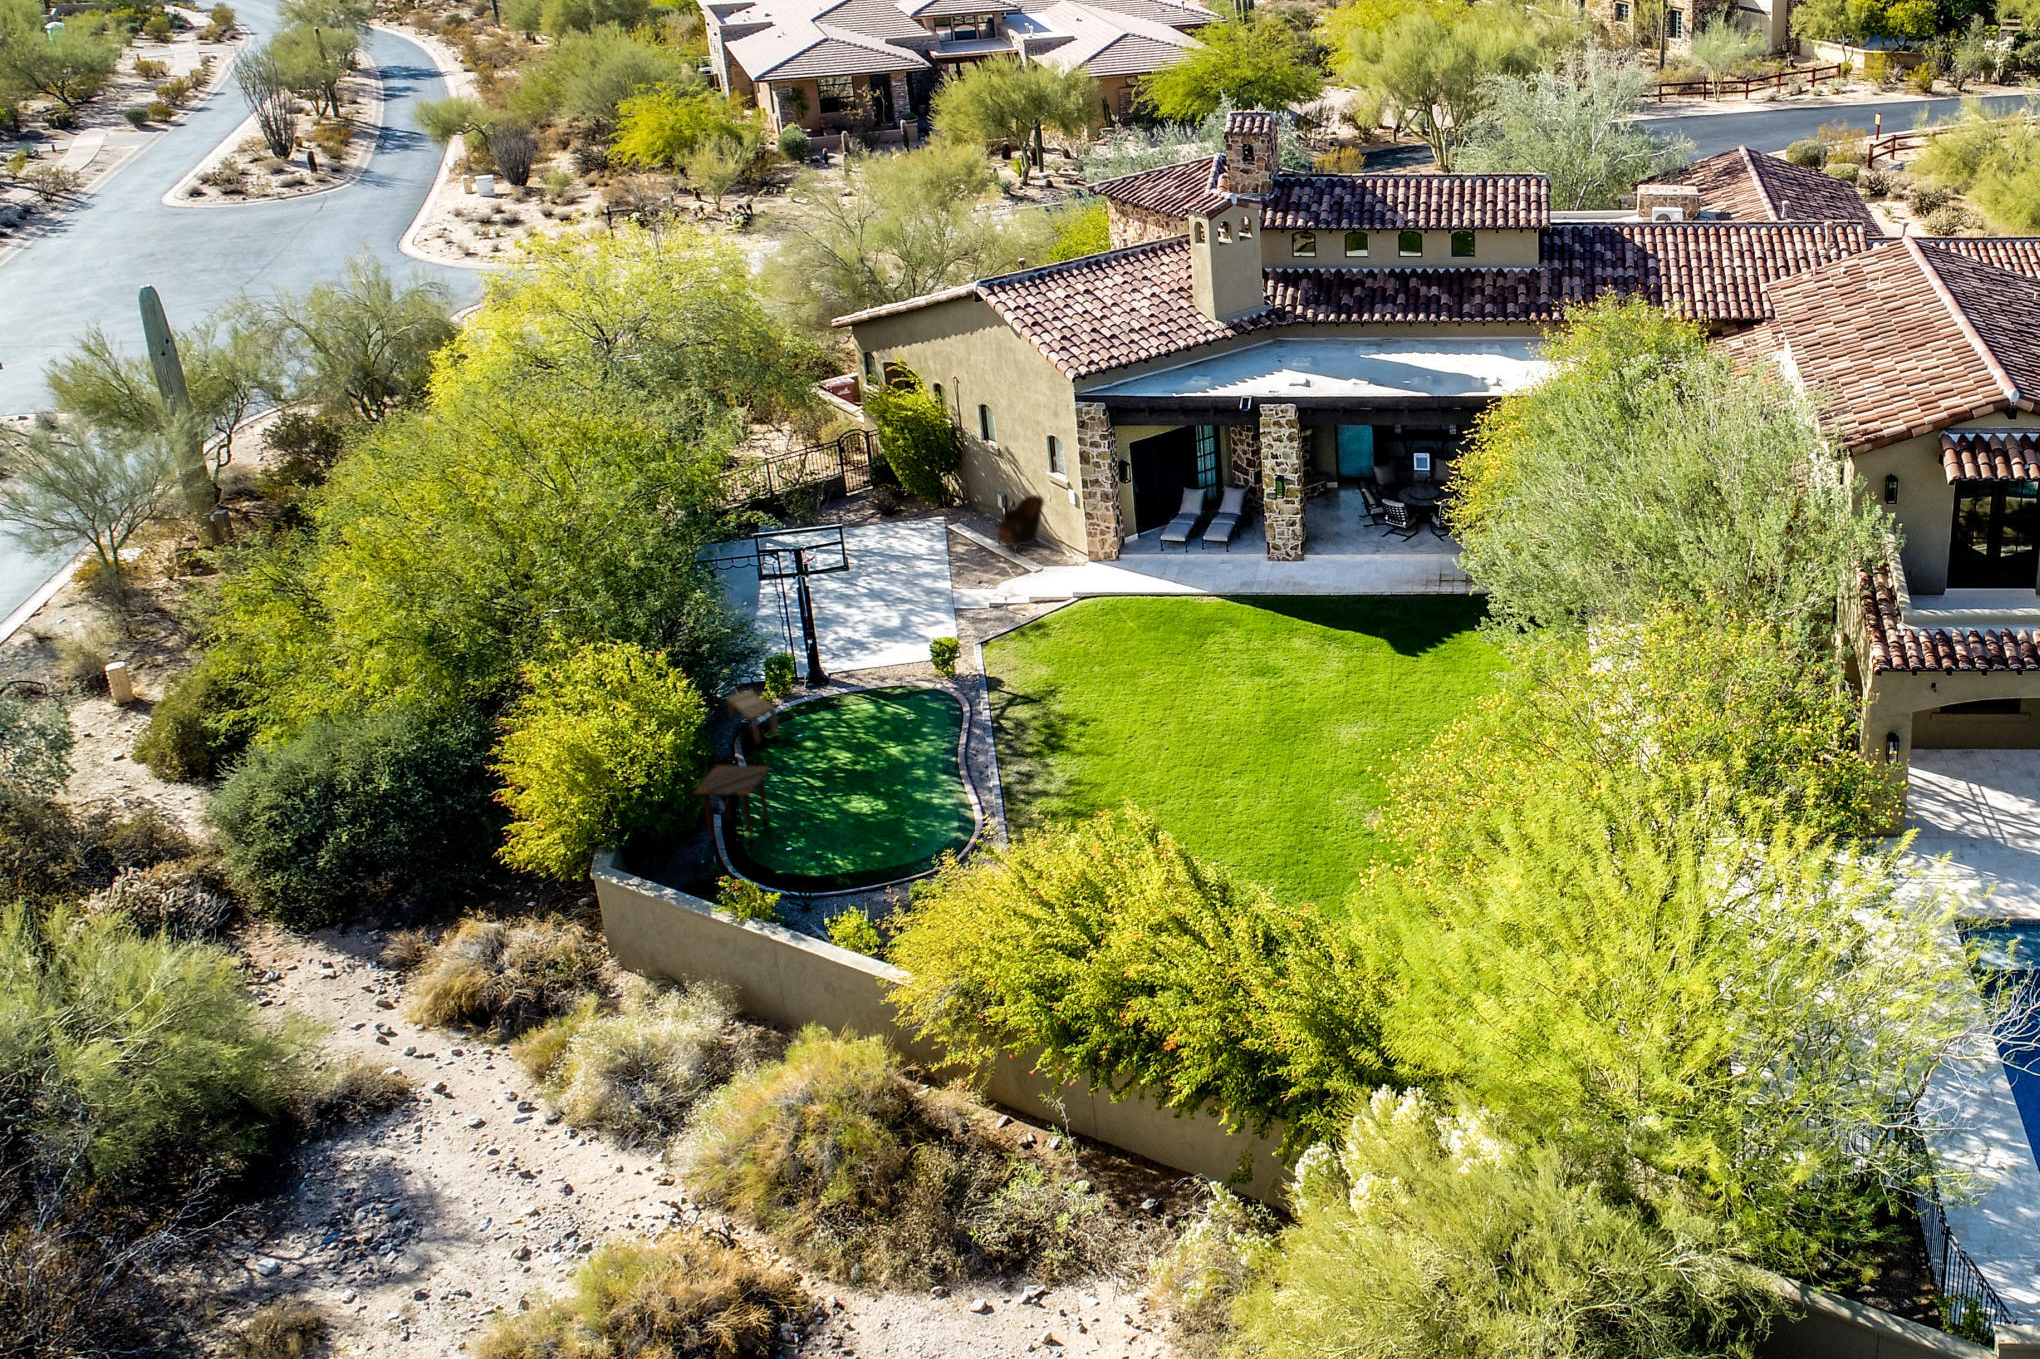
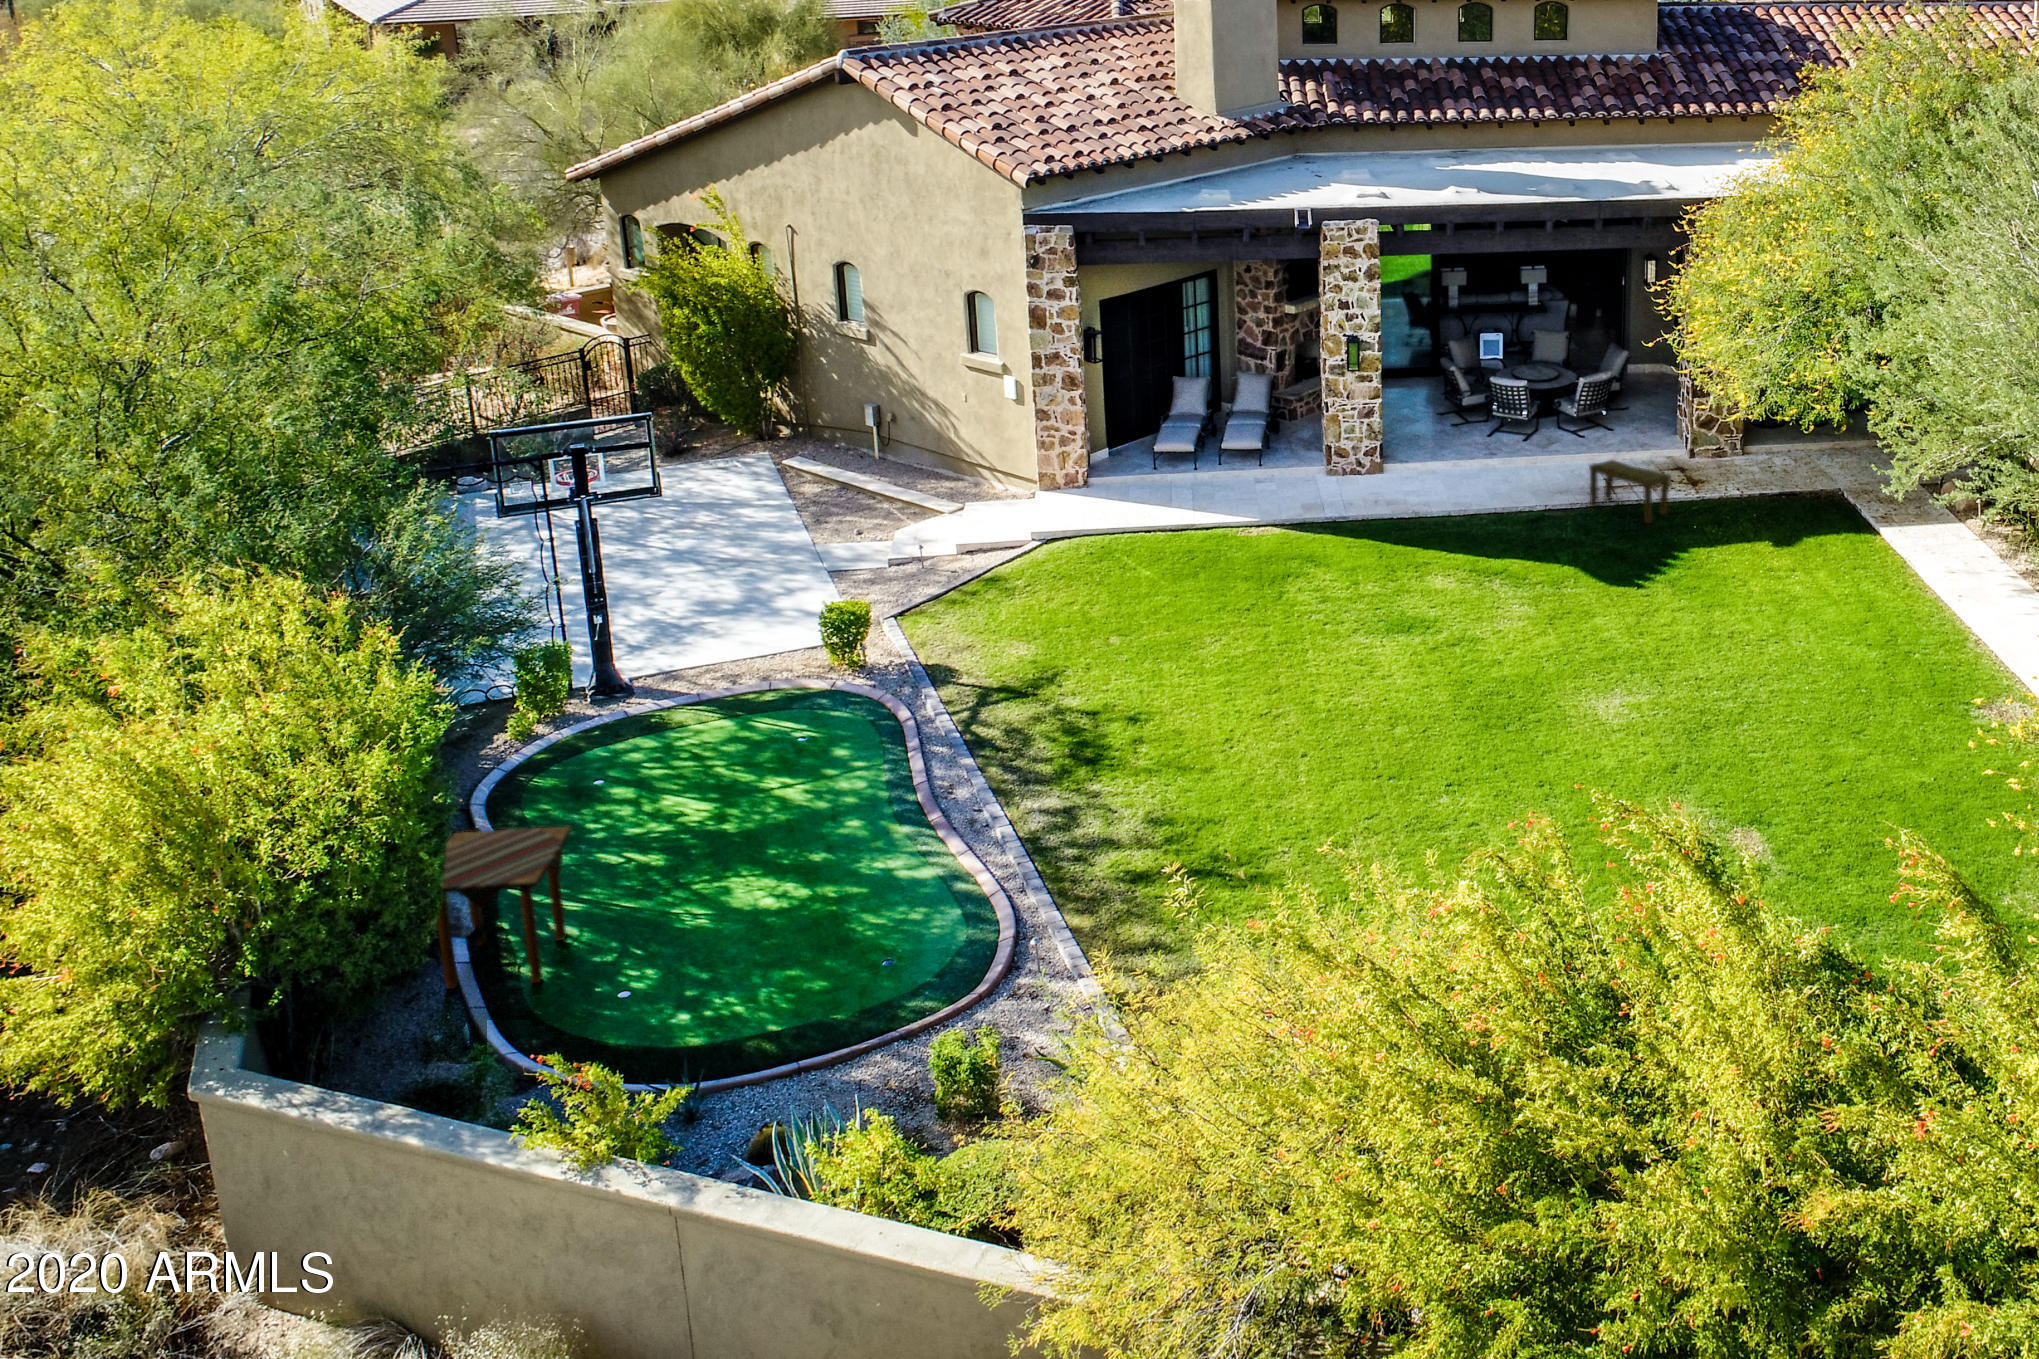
armchair: present [998,495,1044,552] -> none [878,391,958,488]
bench: present [726,690,778,744] -> present [1589,460,1671,524]

